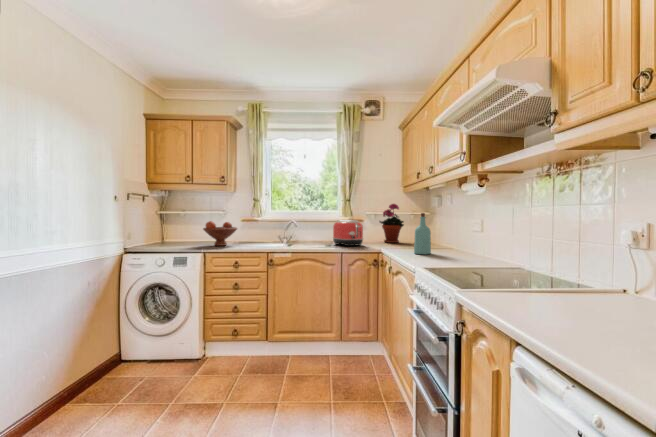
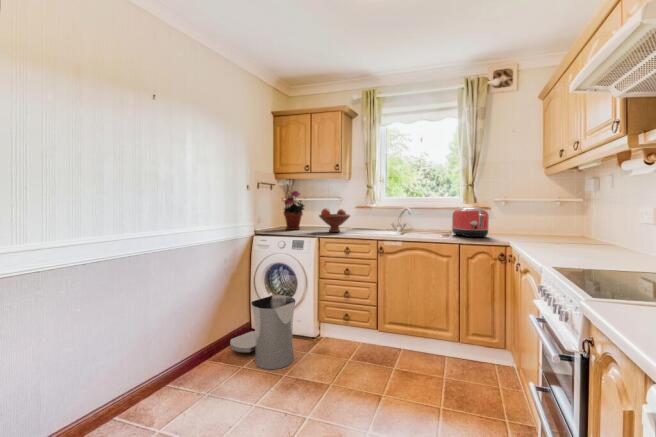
potted plant: present [380,204,404,243] -> present [284,191,304,230]
bottle: present [414,213,431,254] -> none [553,199,579,251]
trash can: none [90,319,180,407] -> present [230,295,295,369]

